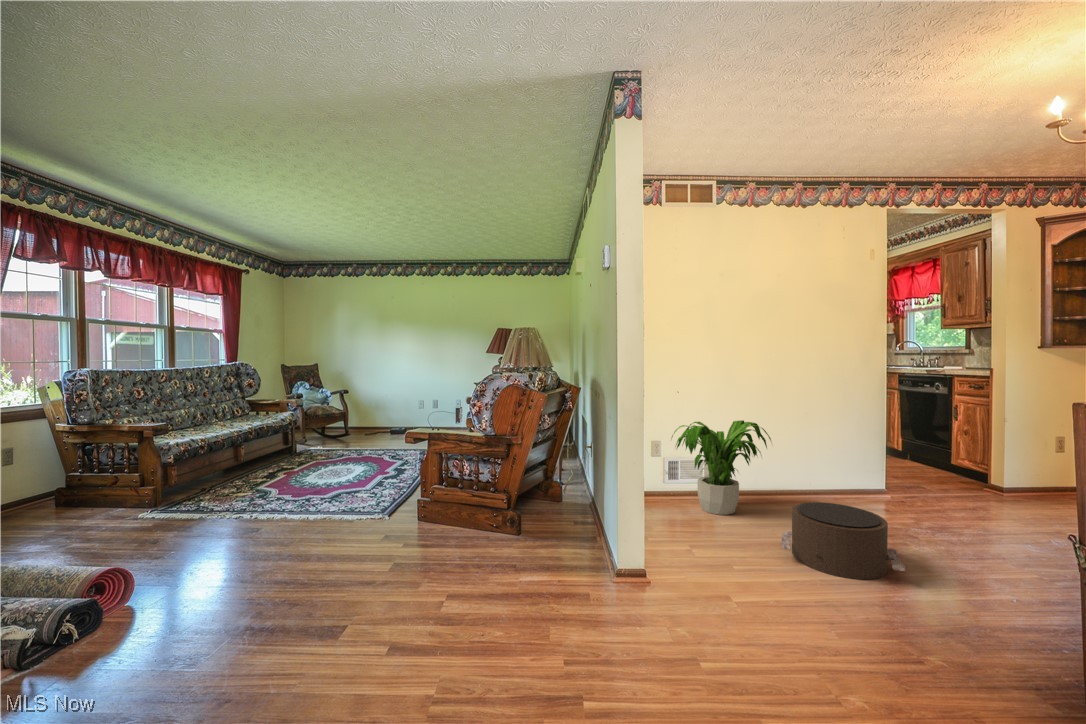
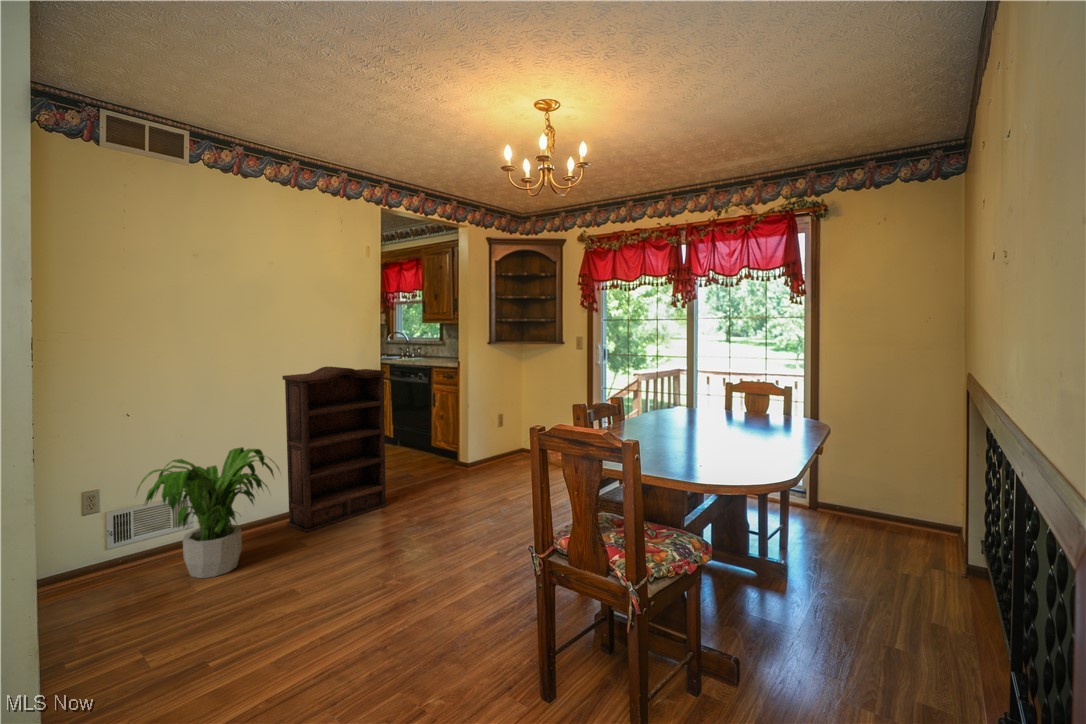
bookshelf: none [778,361,885,506] -> present [282,367,388,533]
pouf: present [781,502,905,579] -> none [298,525,413,608]

